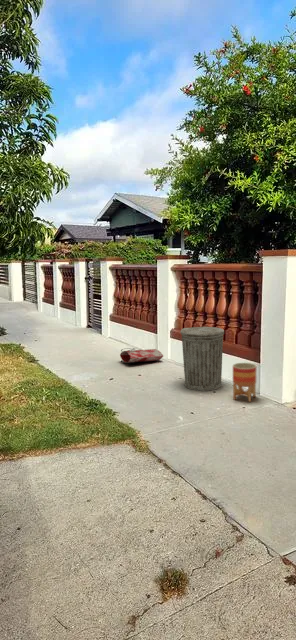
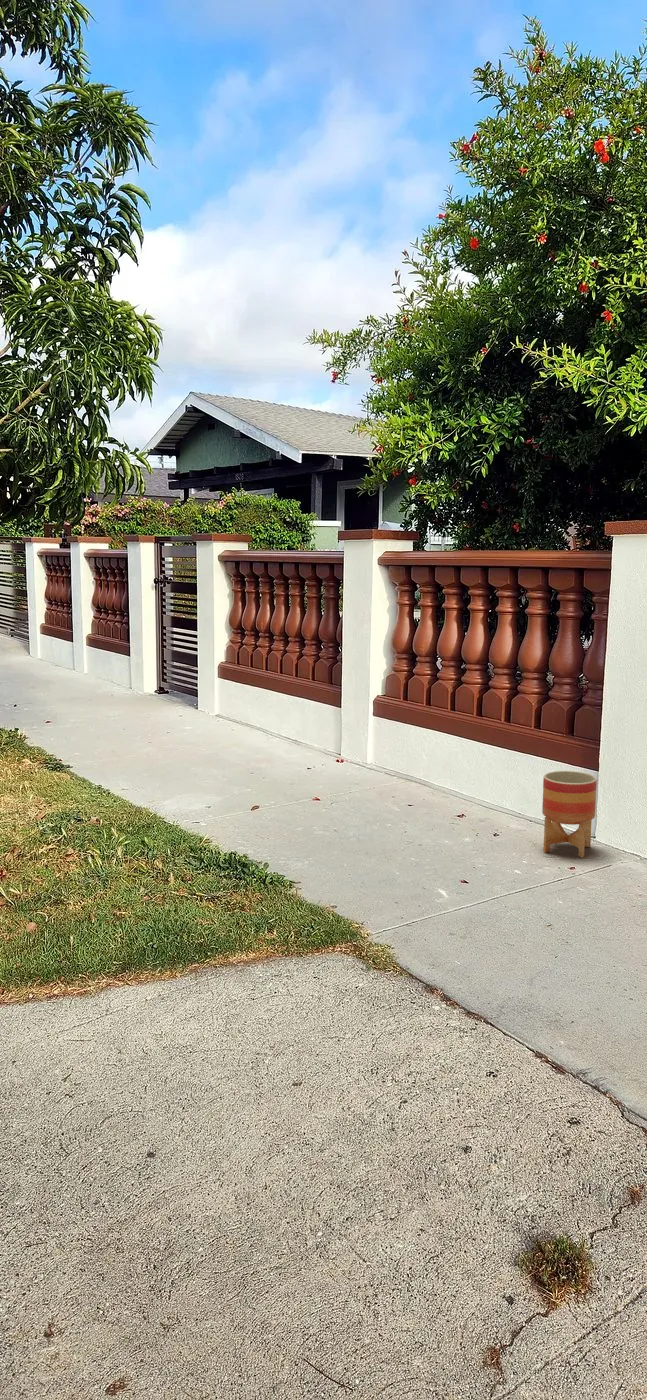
trash can: present [180,327,224,391] -> none [419,691,518,833]
bag: present [120,348,163,364] -> none [260,739,360,775]

